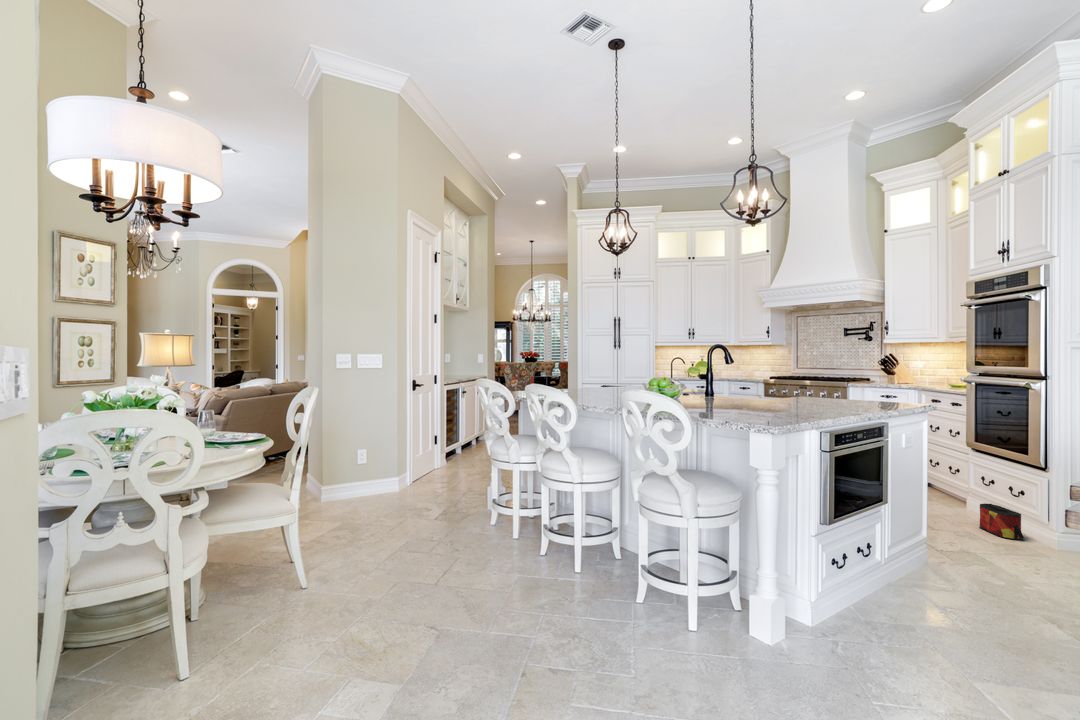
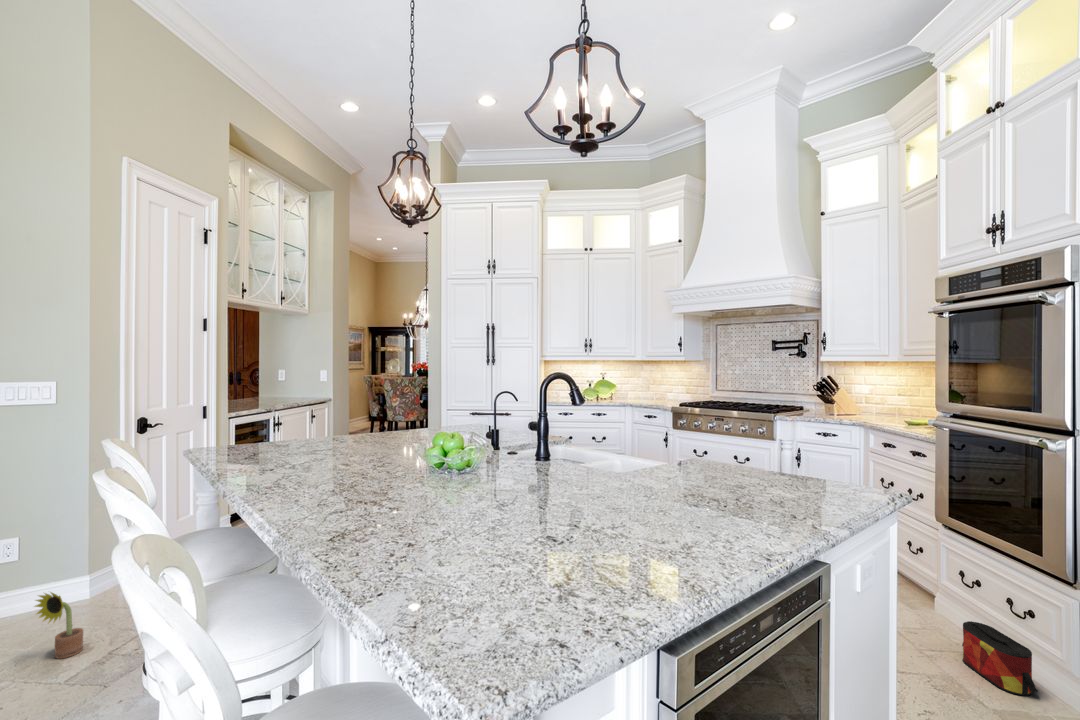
decorative plant: none [408,471,429,511] -> present [35,592,83,659]

